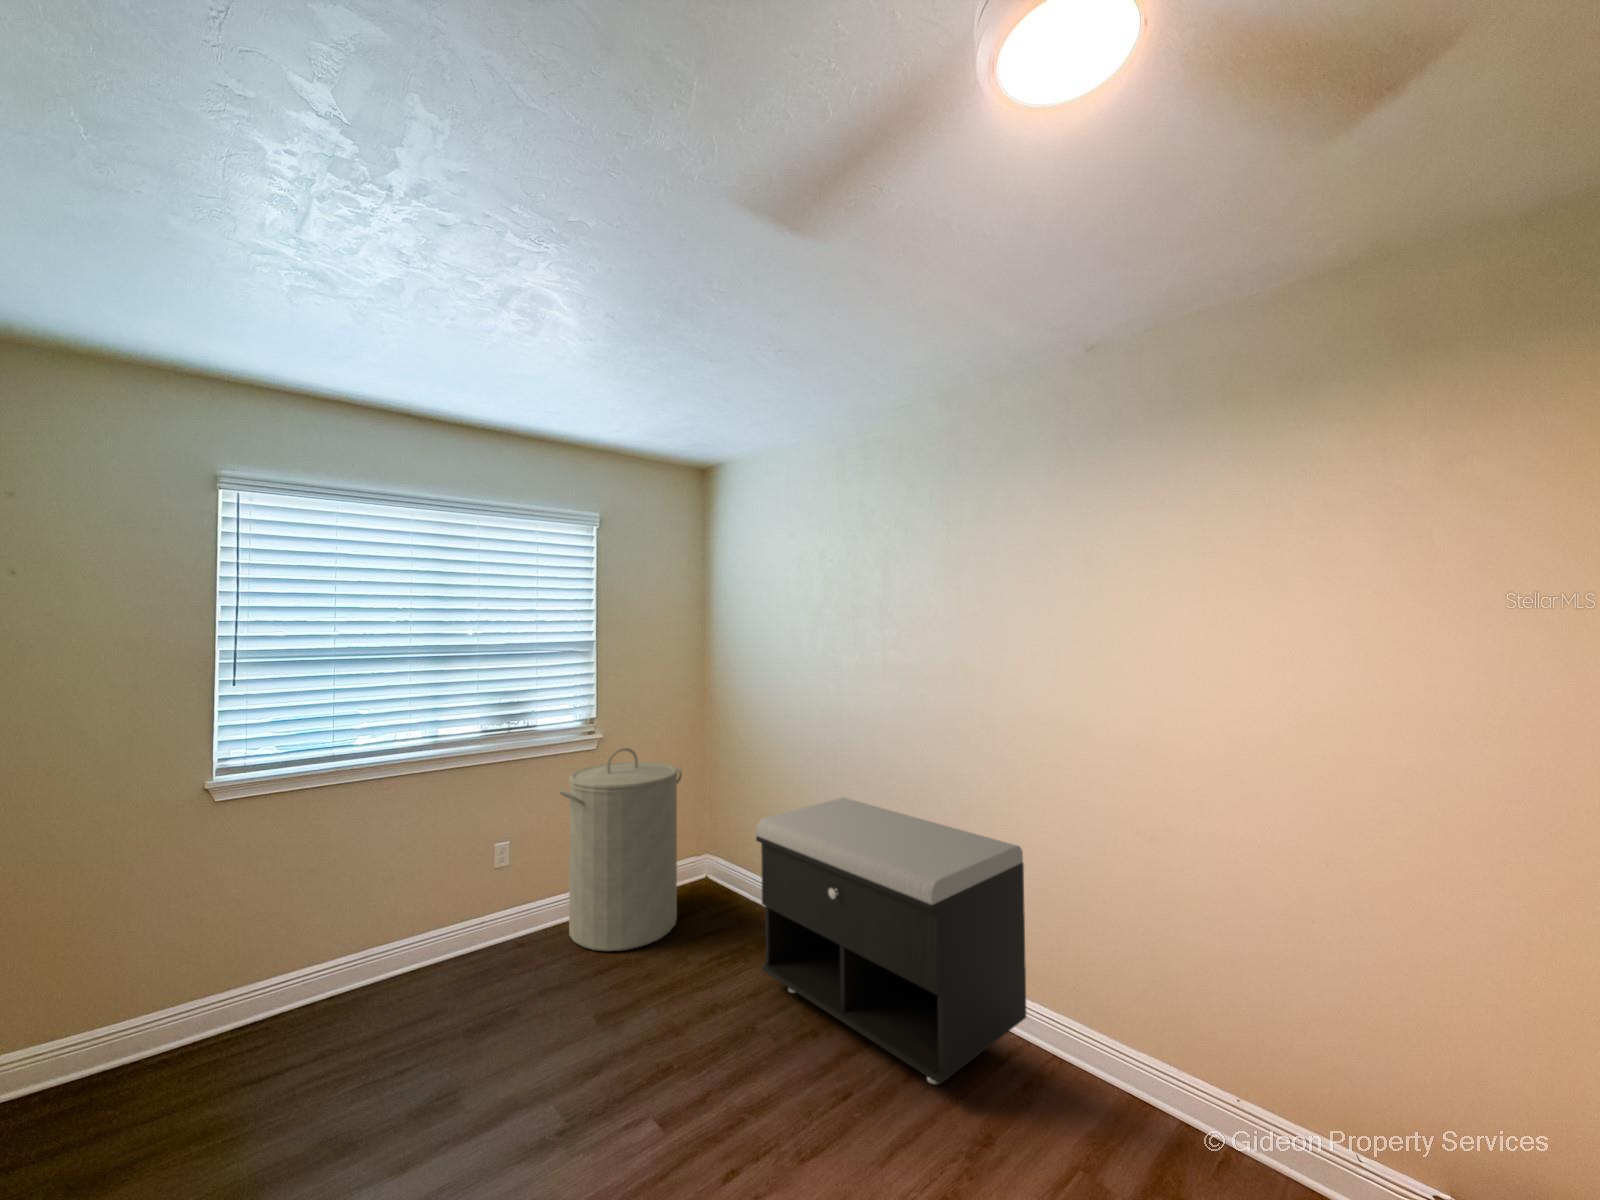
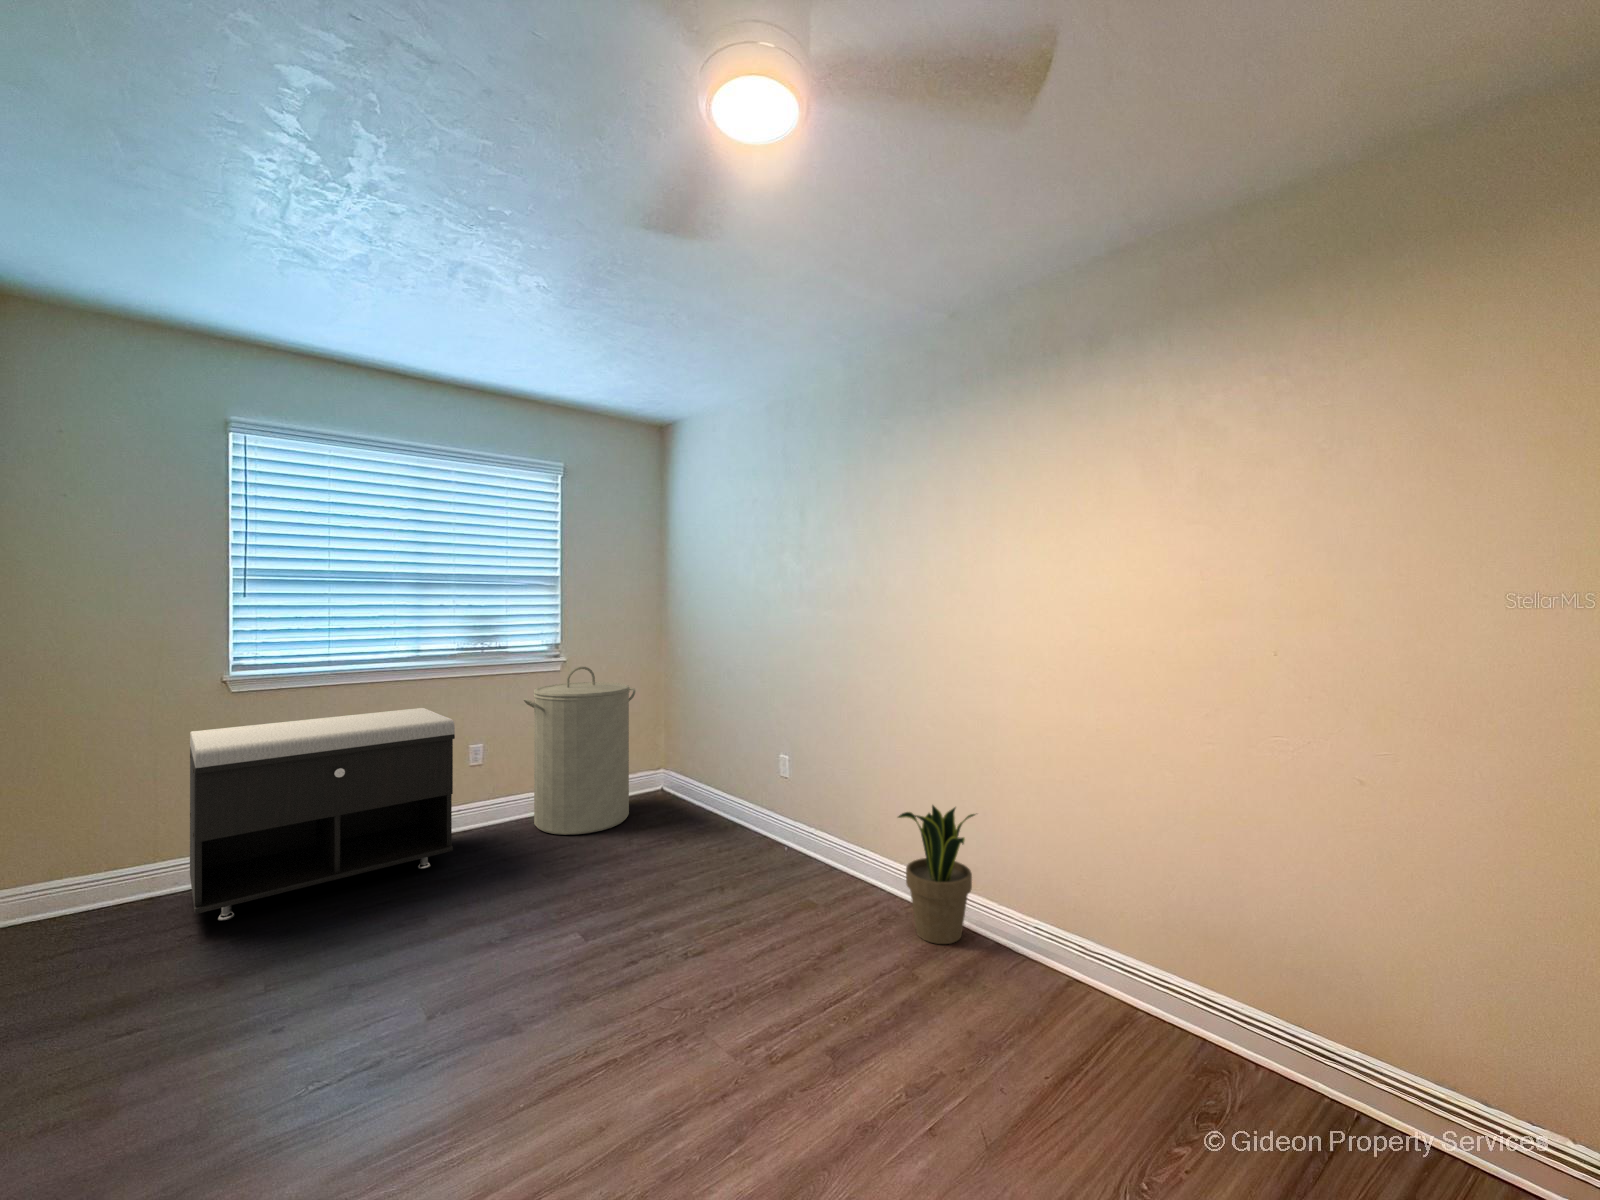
storage bench: present [756,798,1026,1084] -> present [190,708,455,921]
potted plant: none [1048,948,1146,1130] -> present [898,805,975,944]

